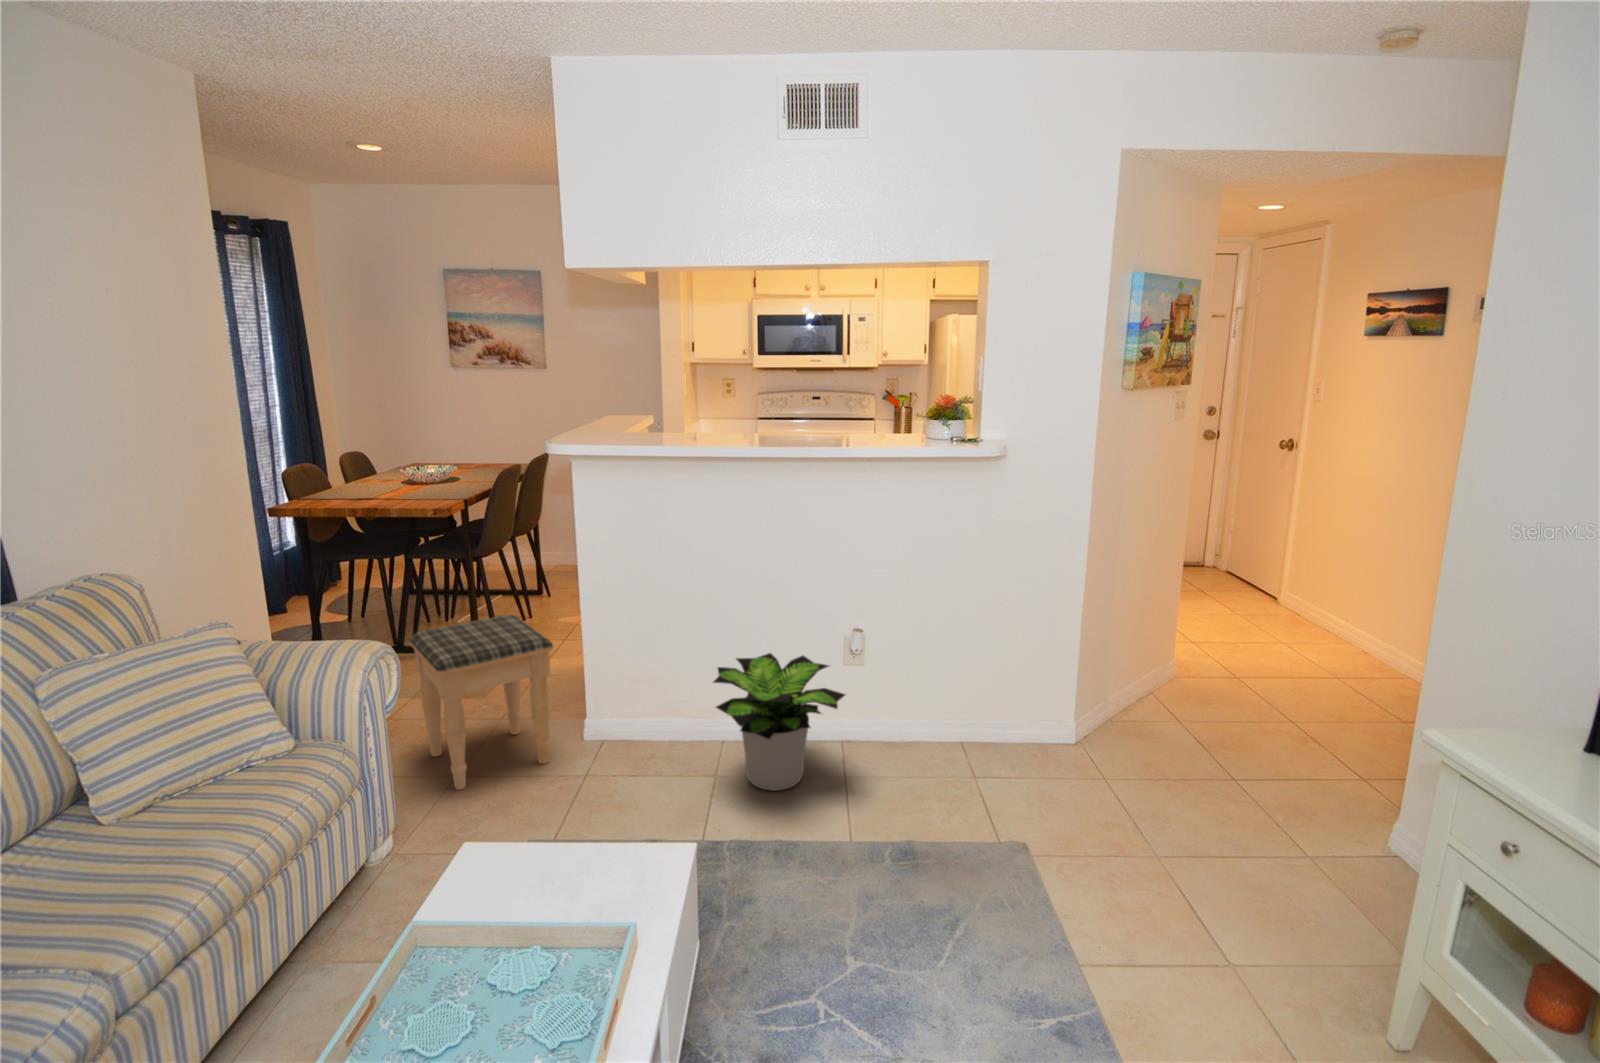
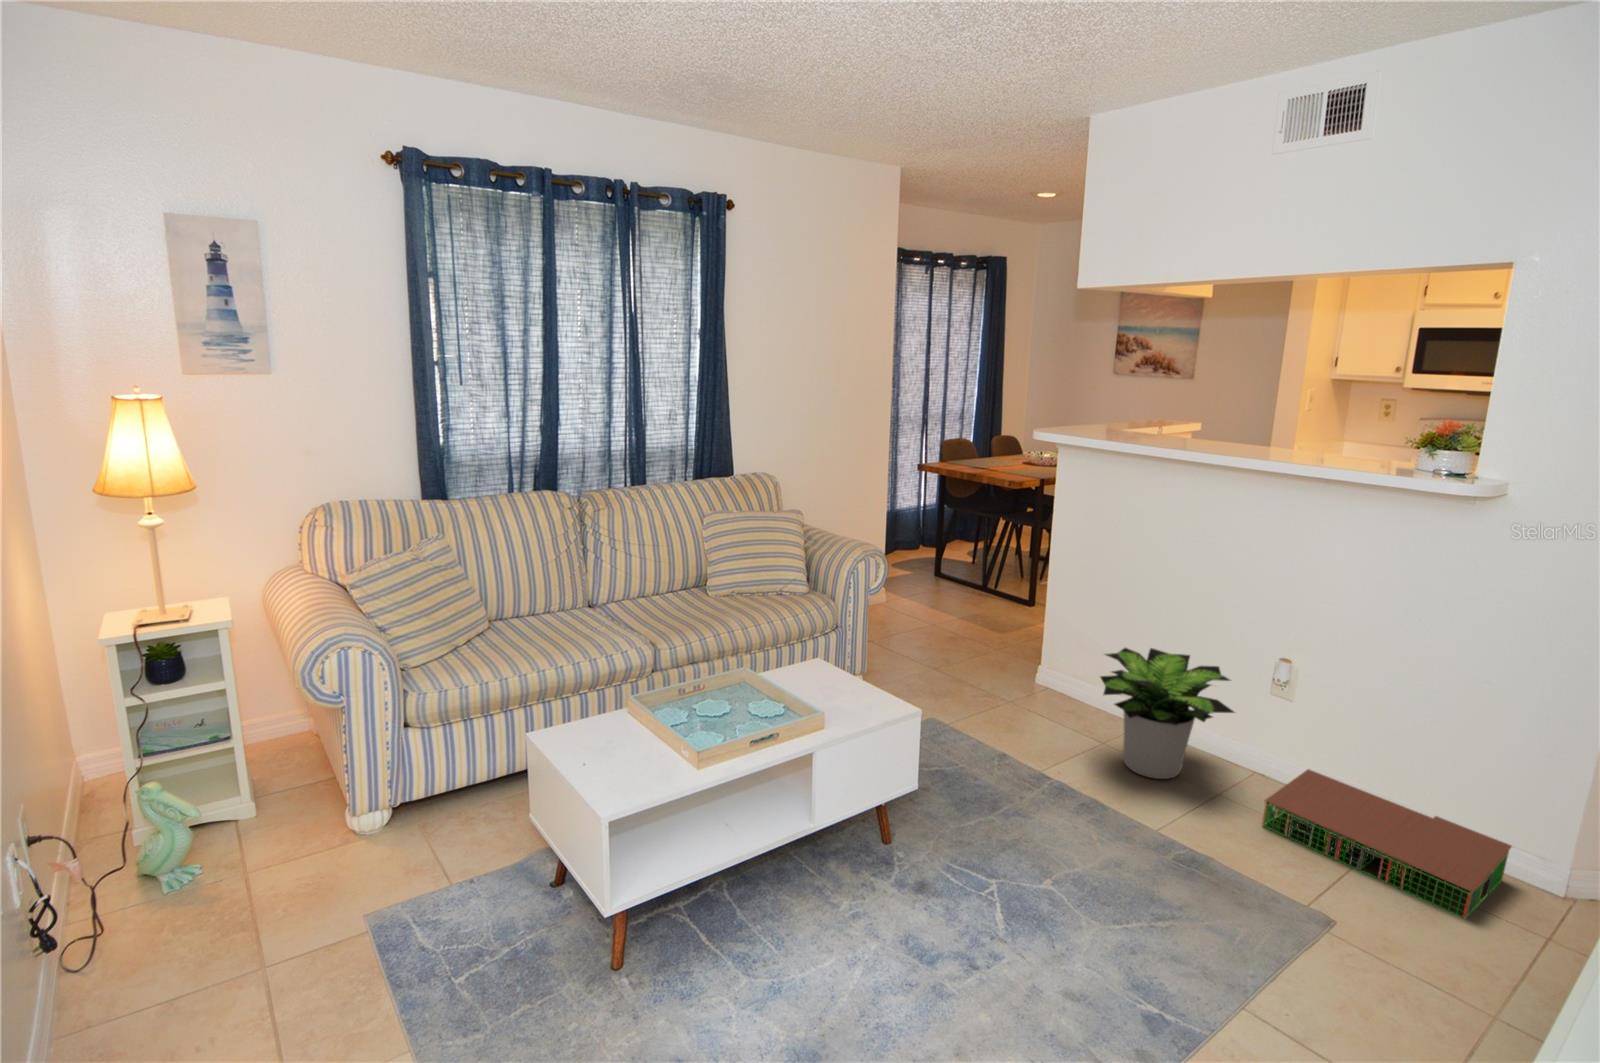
footstool: present [409,615,553,790] -> none [922,560,1014,687]
storage bin: none [889,718,1058,790] -> present [1262,769,1512,918]

